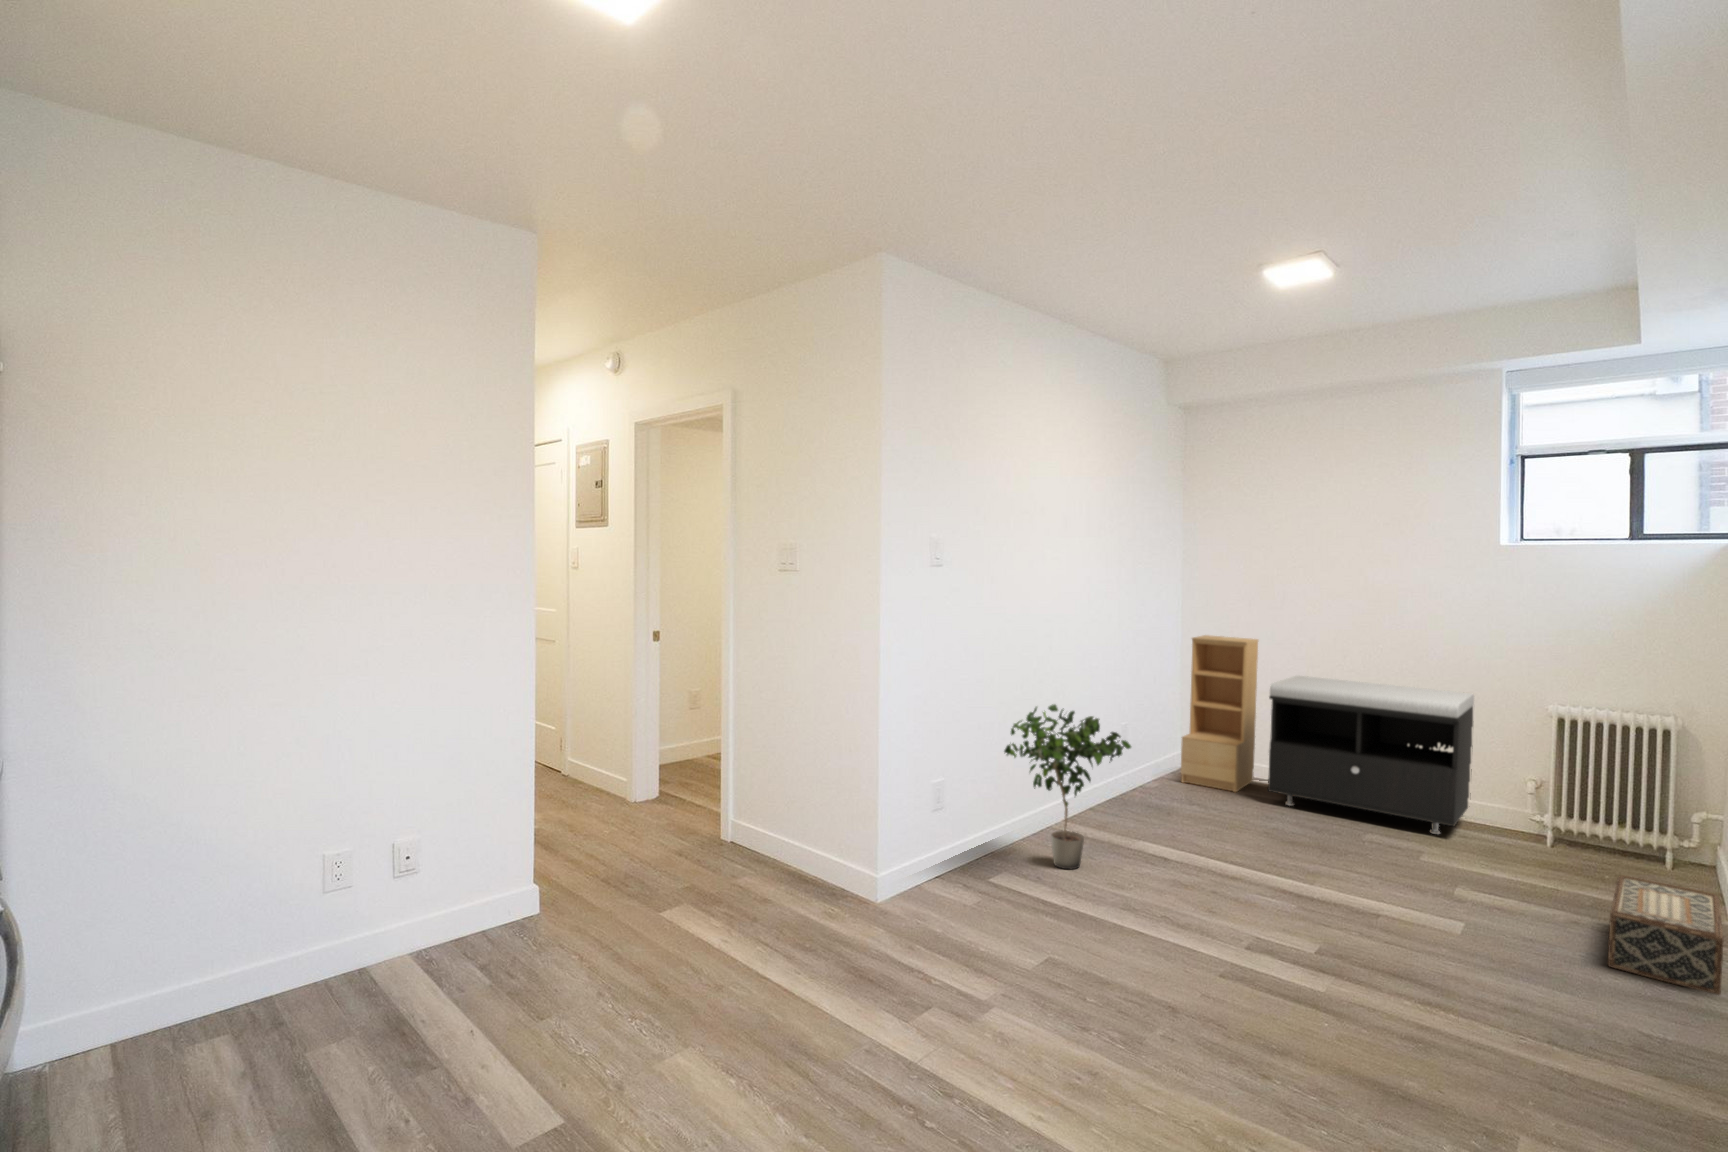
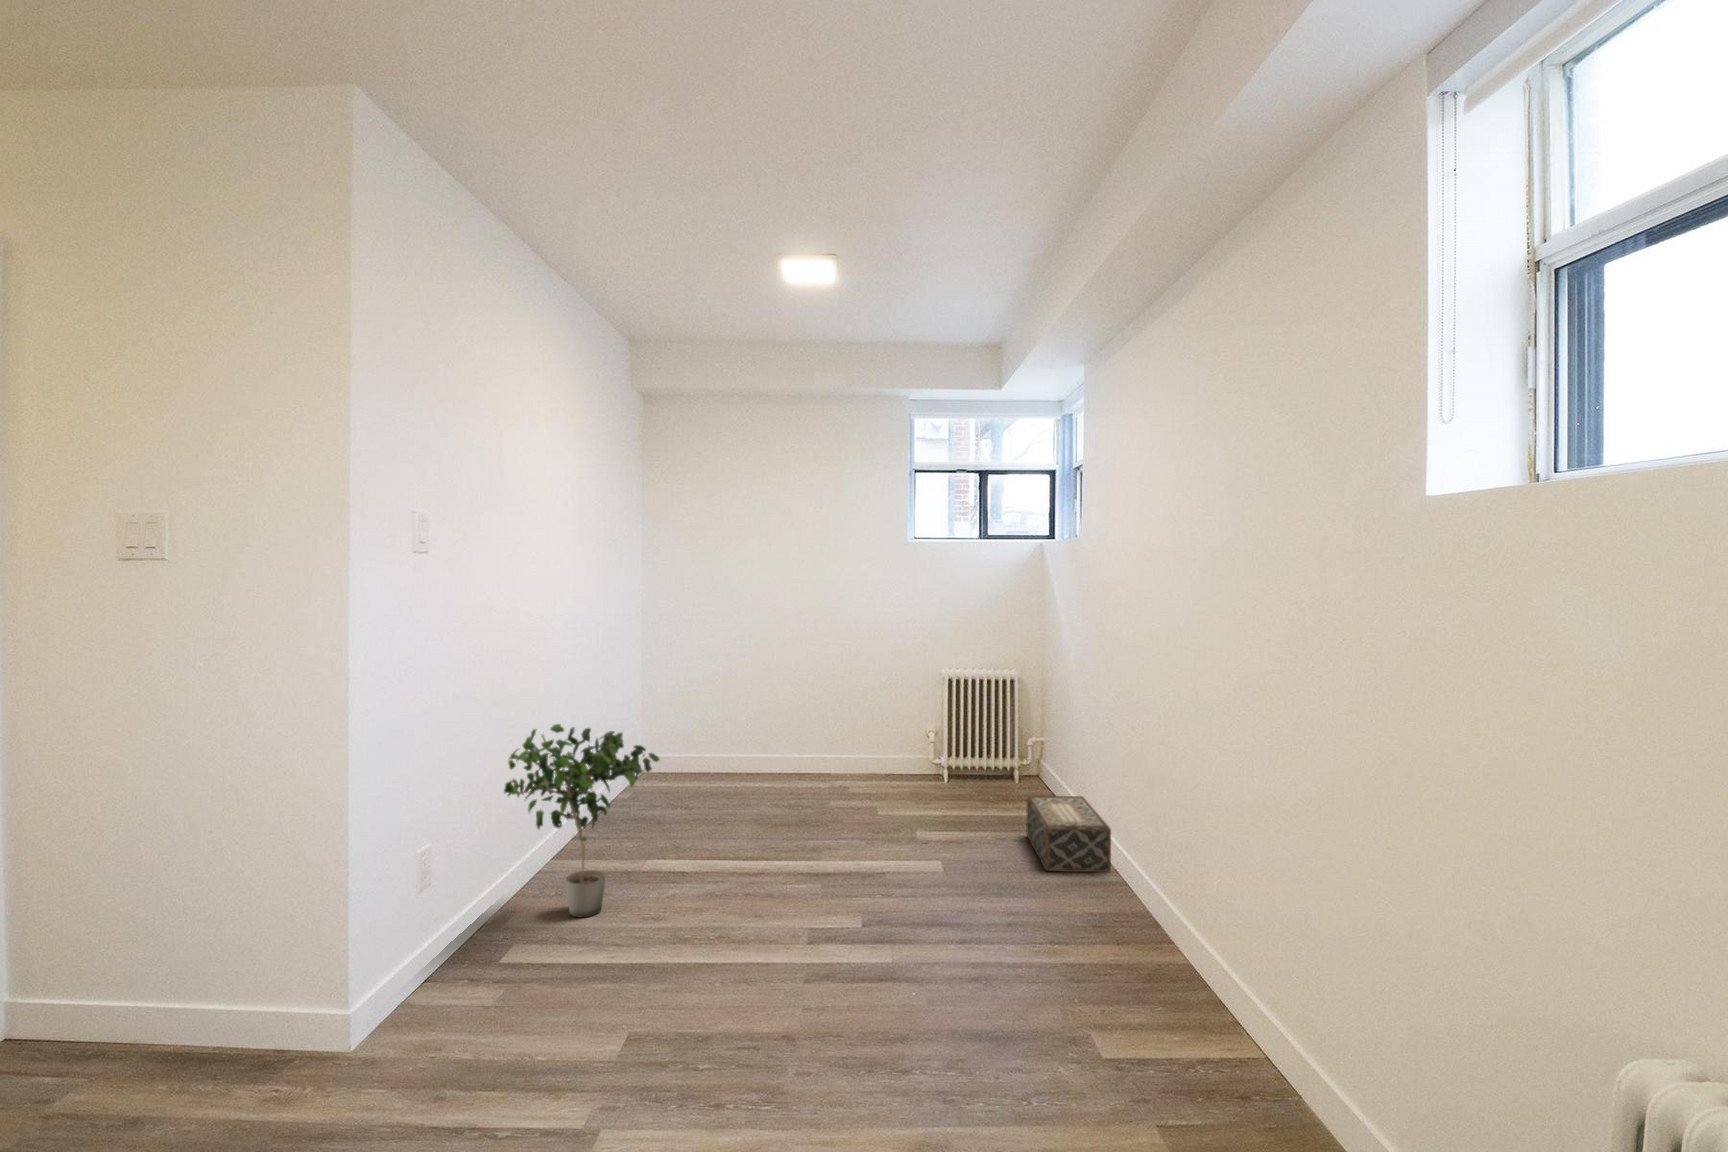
bookshelf: present [1181,635,1258,792] -> none [648,634,713,789]
storage bench: present [1268,676,1474,835] -> none [737,666,892,792]

